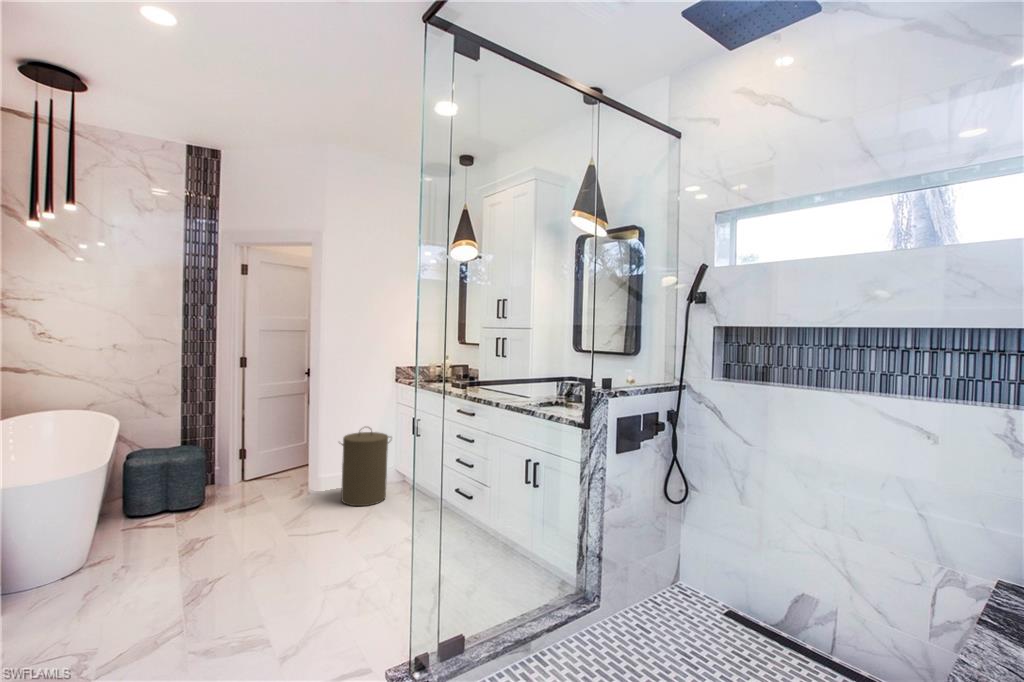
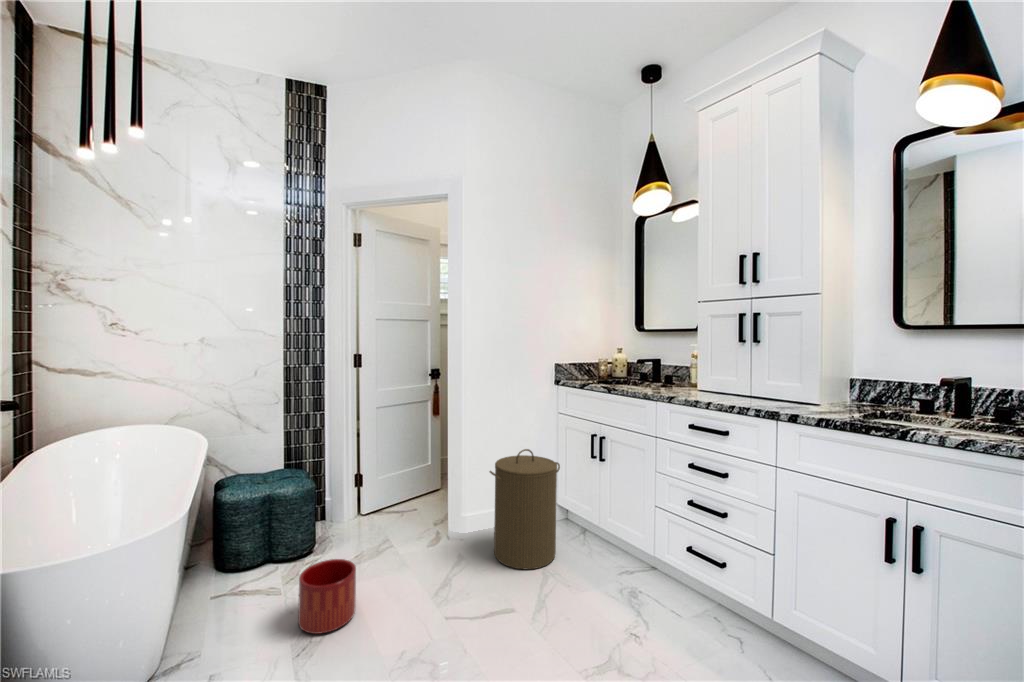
planter: none [193,497,234,539] -> present [298,559,356,634]

